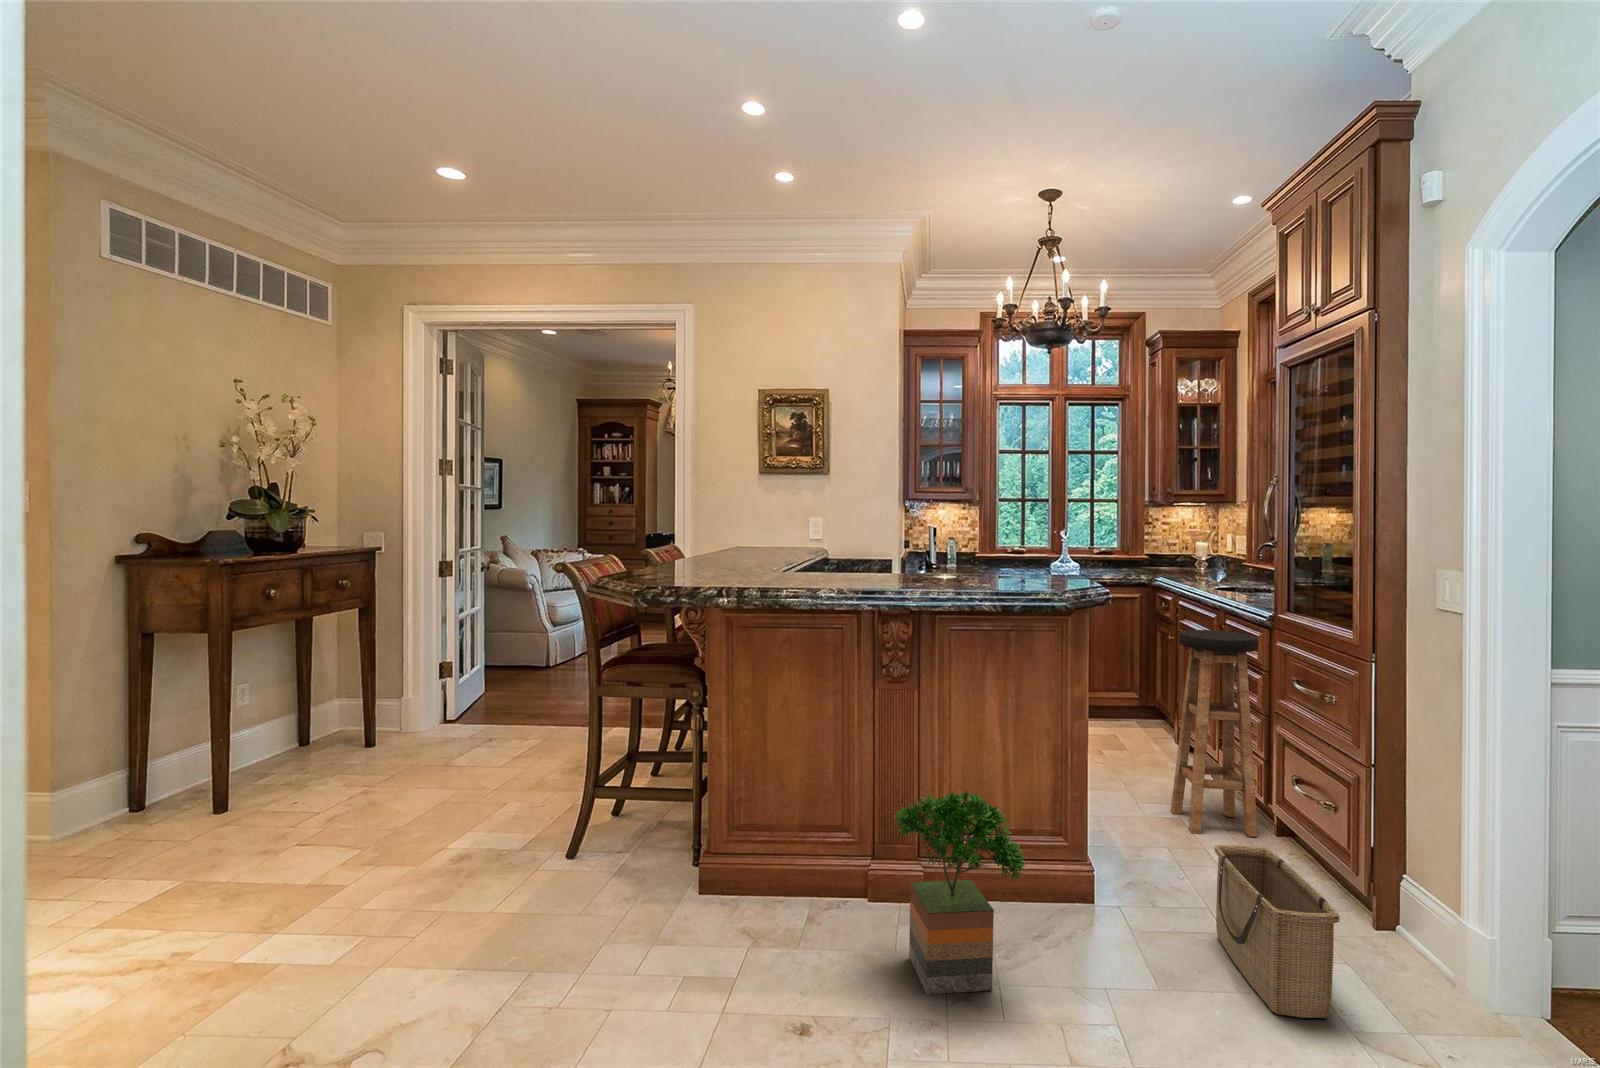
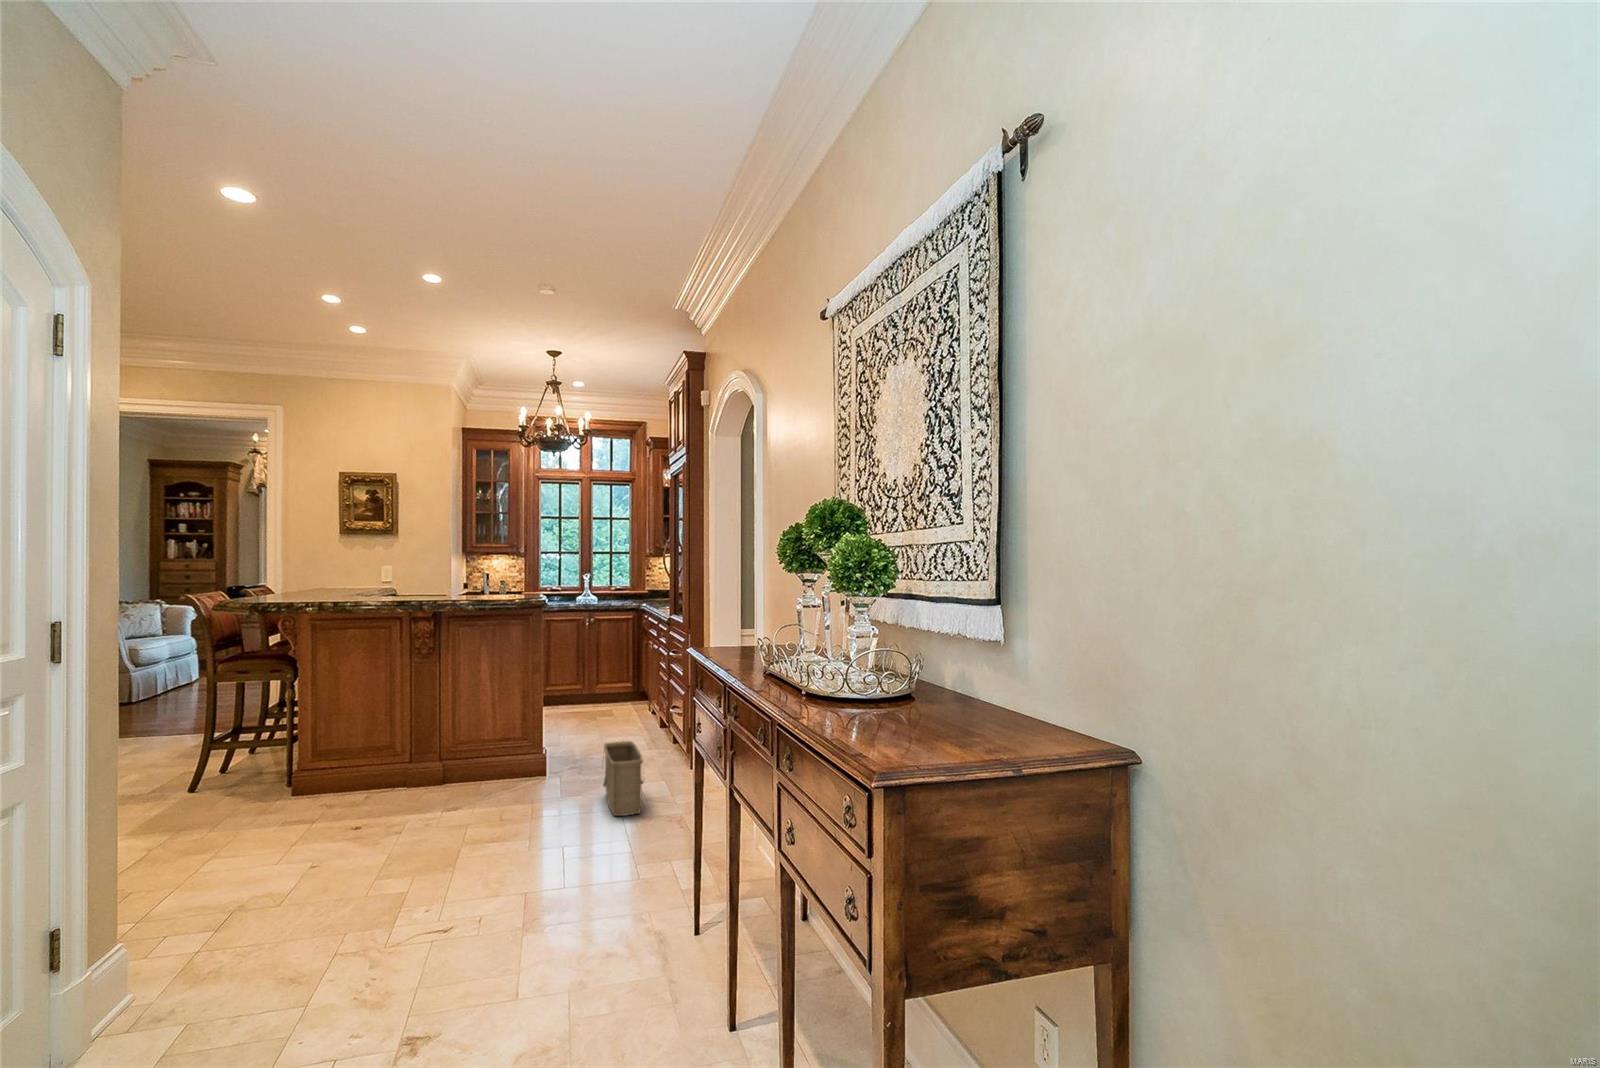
bar stool: present [1171,630,1259,837] -> none [621,632,664,754]
potted tree: present [894,791,1025,994] -> none [400,725,479,841]

